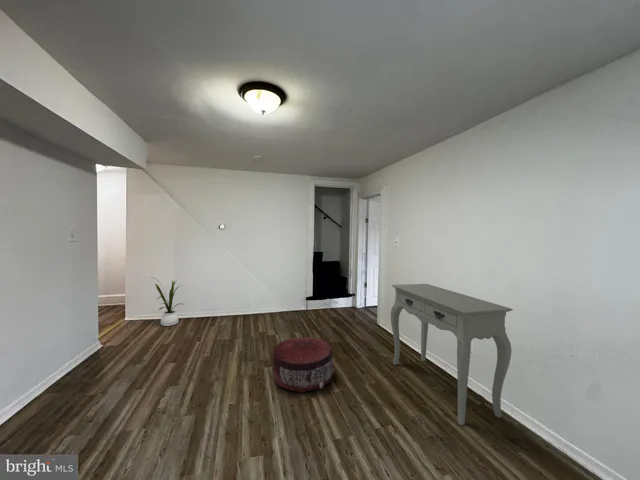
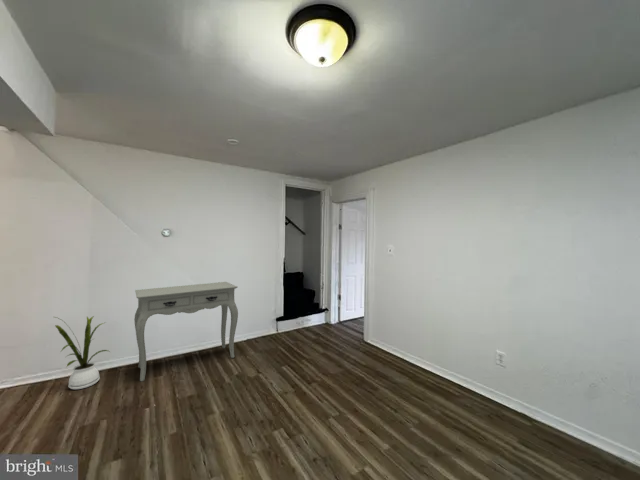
console table: present [391,284,513,425] -> present [134,282,238,381]
pouf: present [273,337,334,393] -> none [289,376,372,462]

